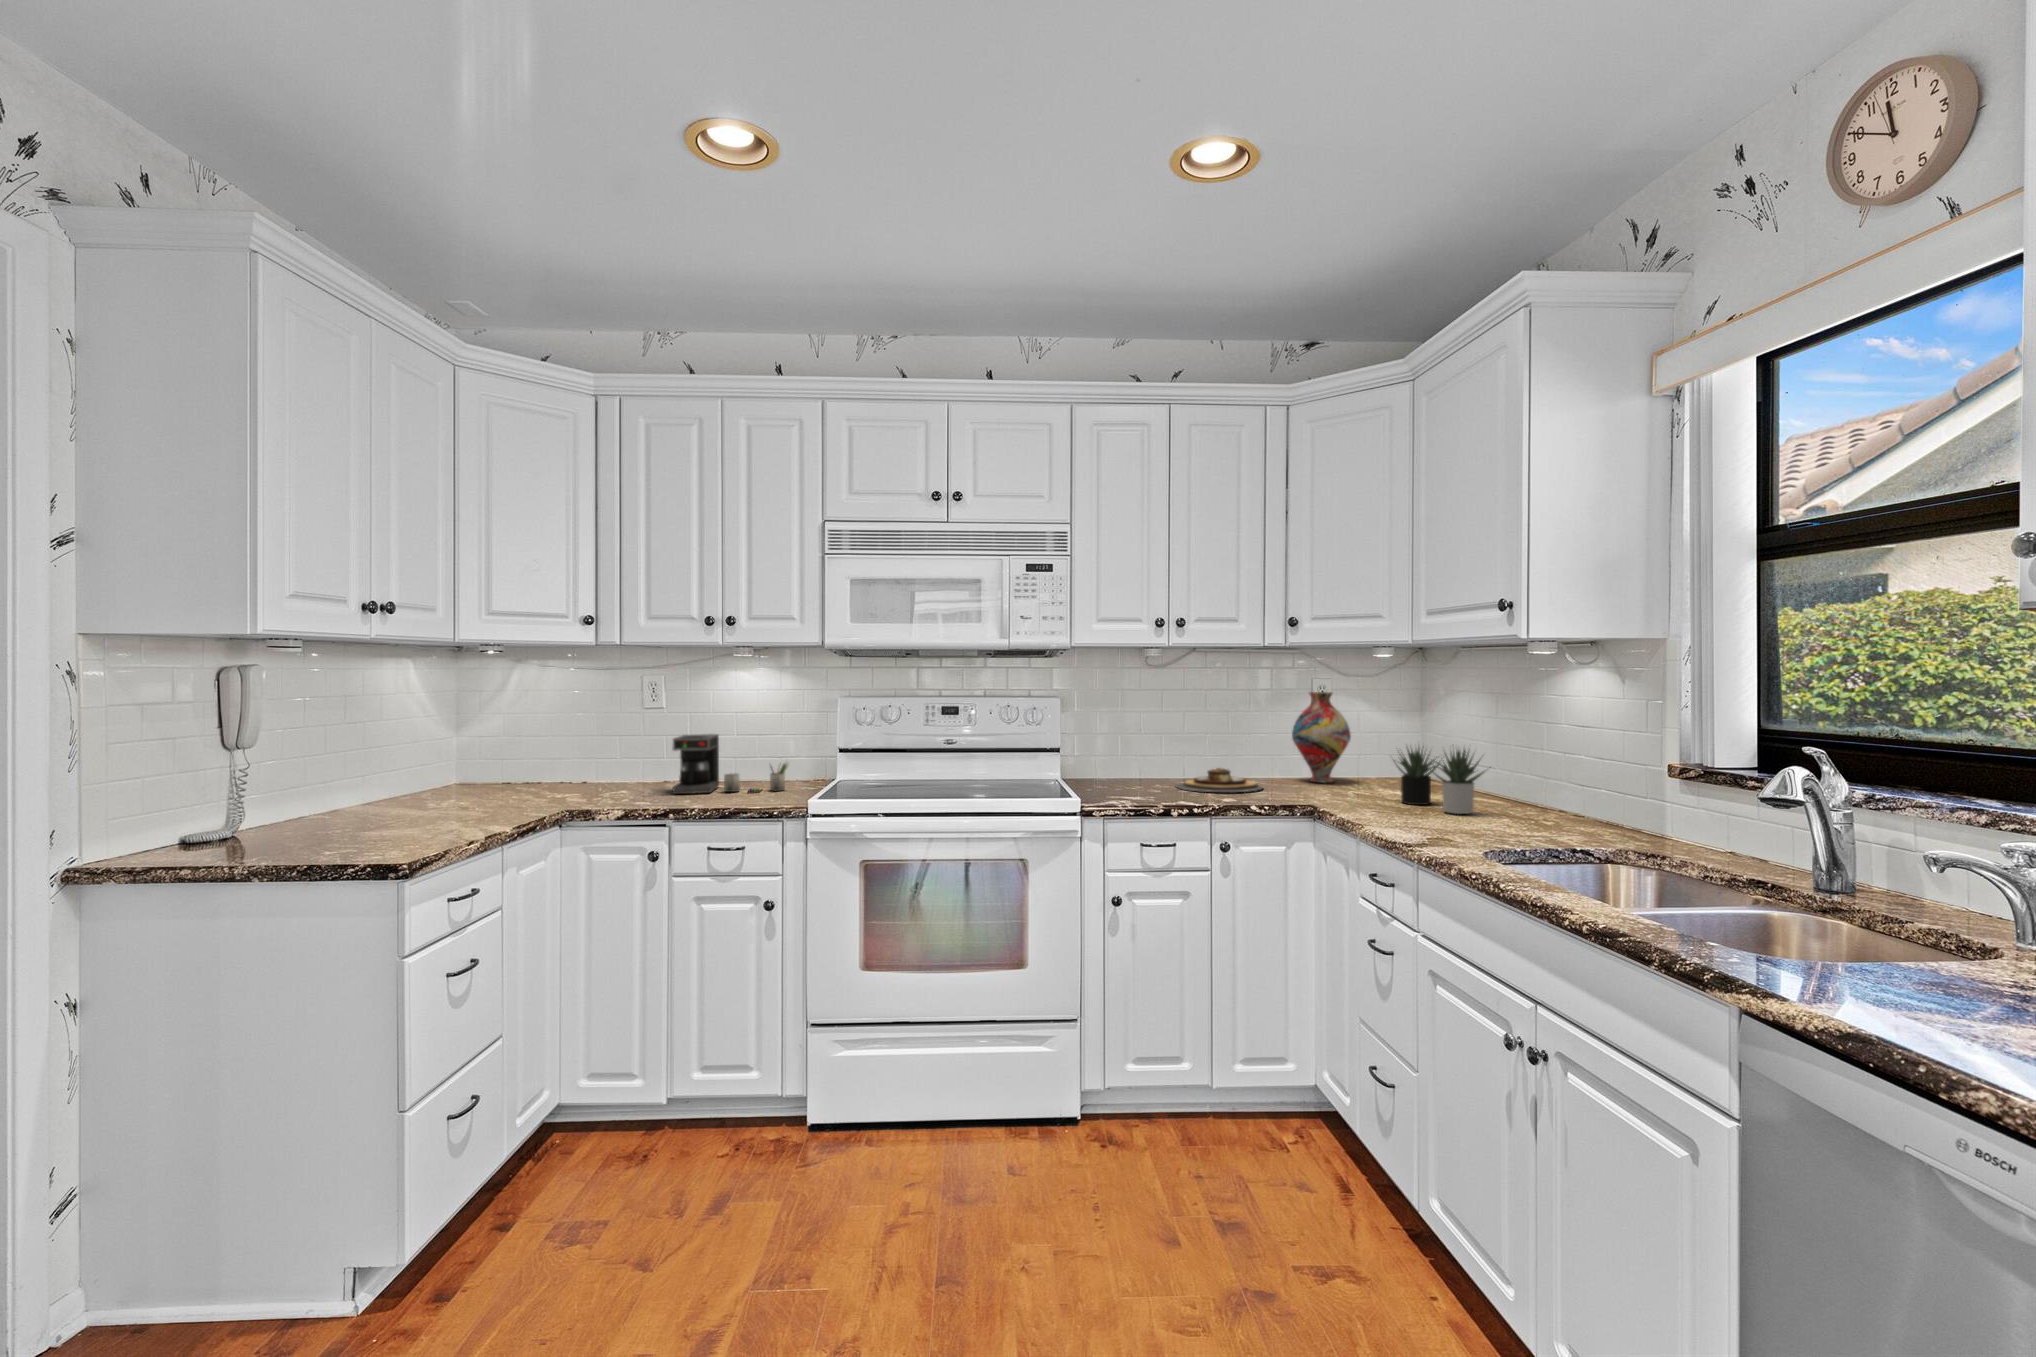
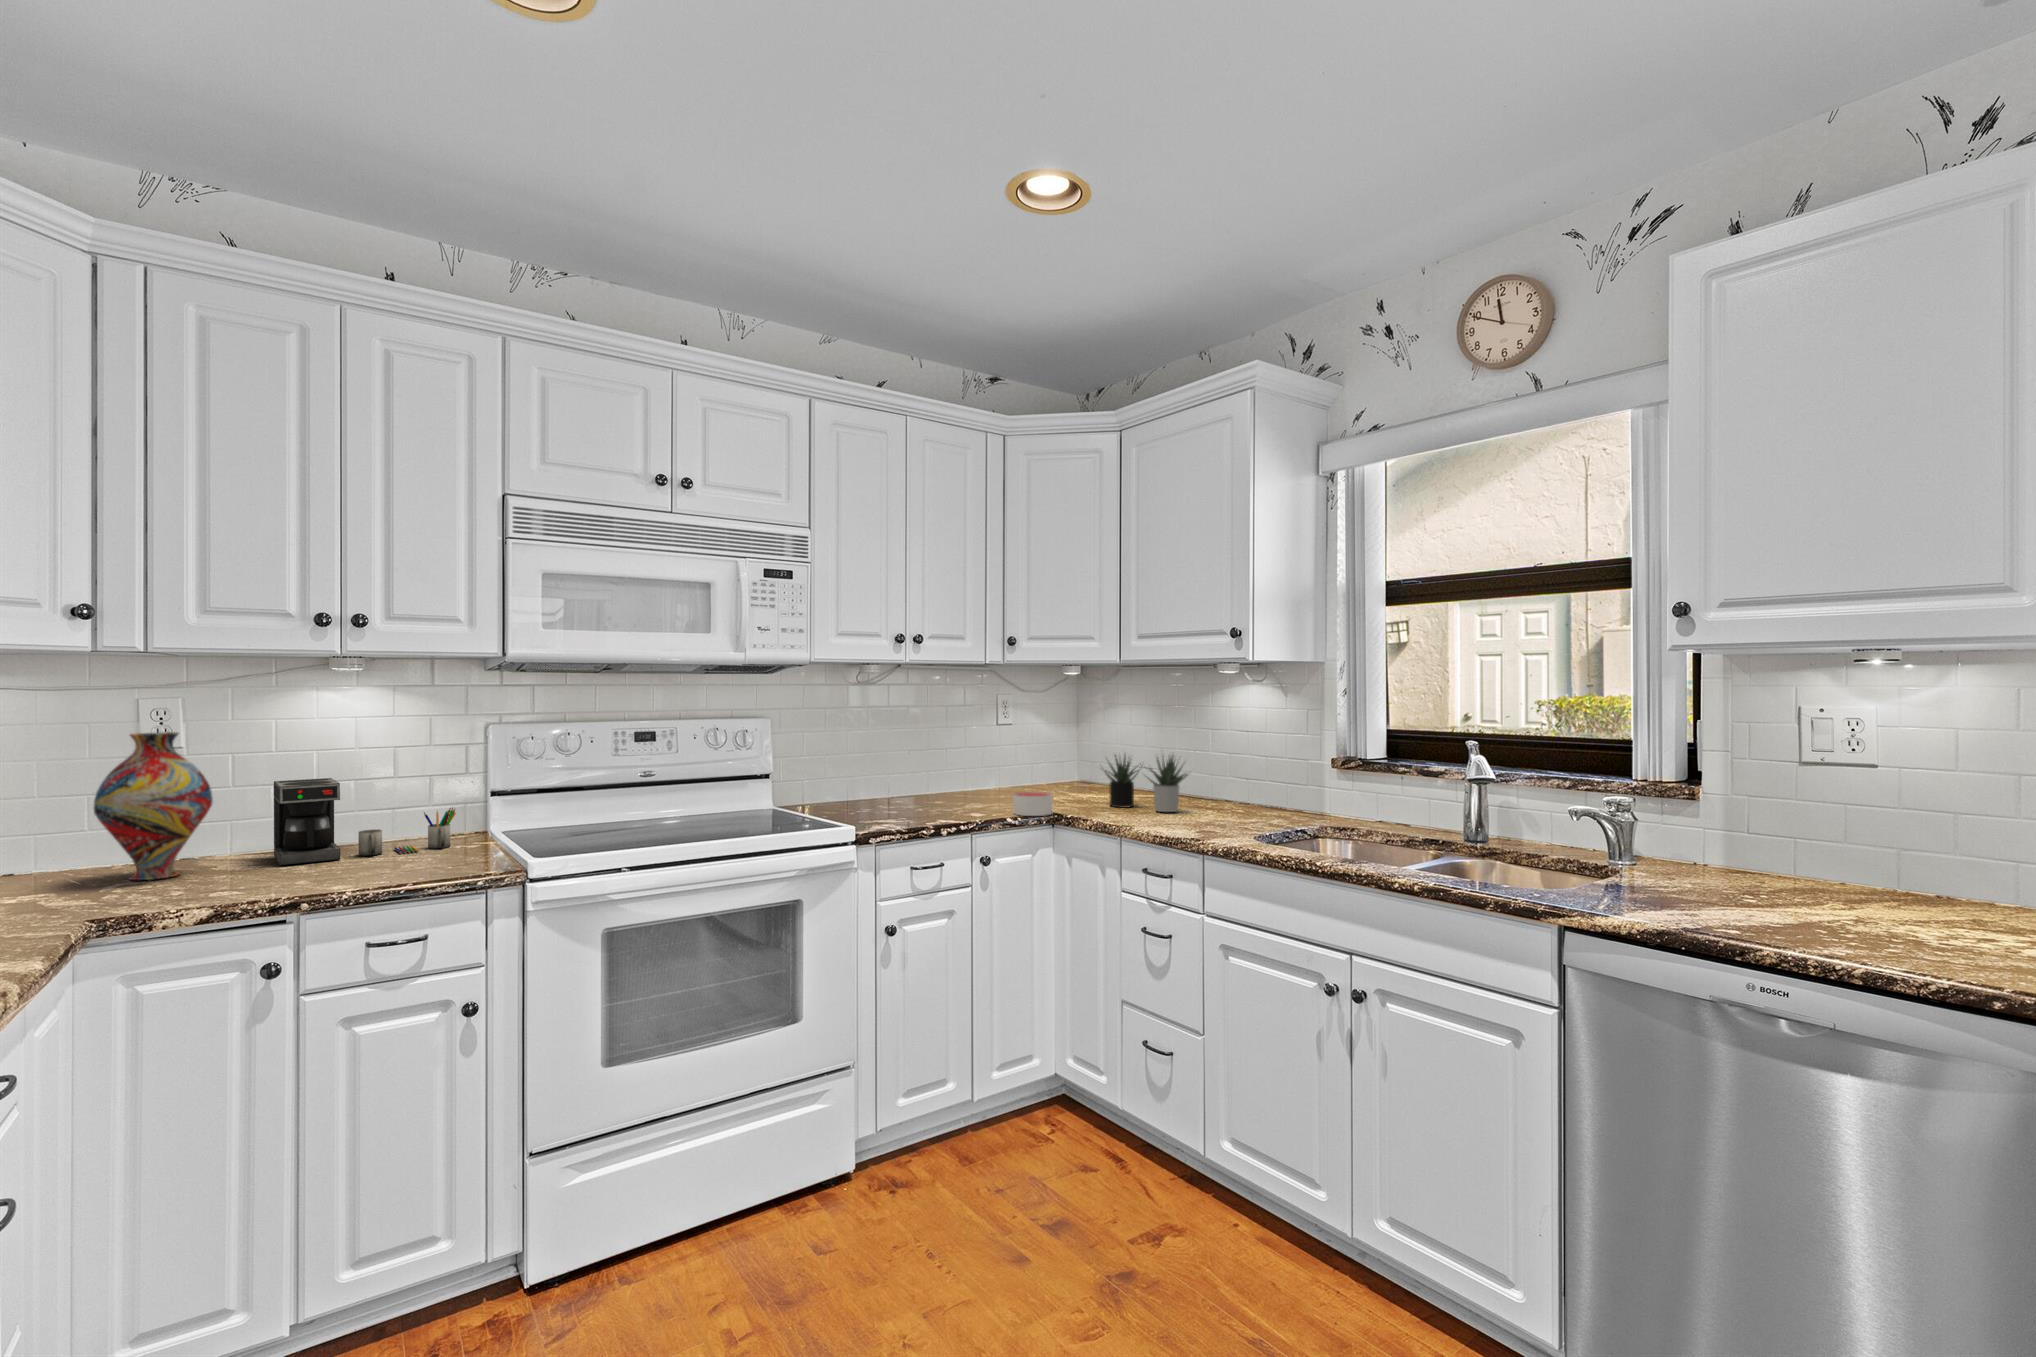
vase: present [1292,692,1351,783] -> present [94,732,213,880]
plate: present [1176,768,1263,792] -> none [896,785,982,809]
candle: none [1274,780,1317,806] -> present [1013,792,1052,816]

